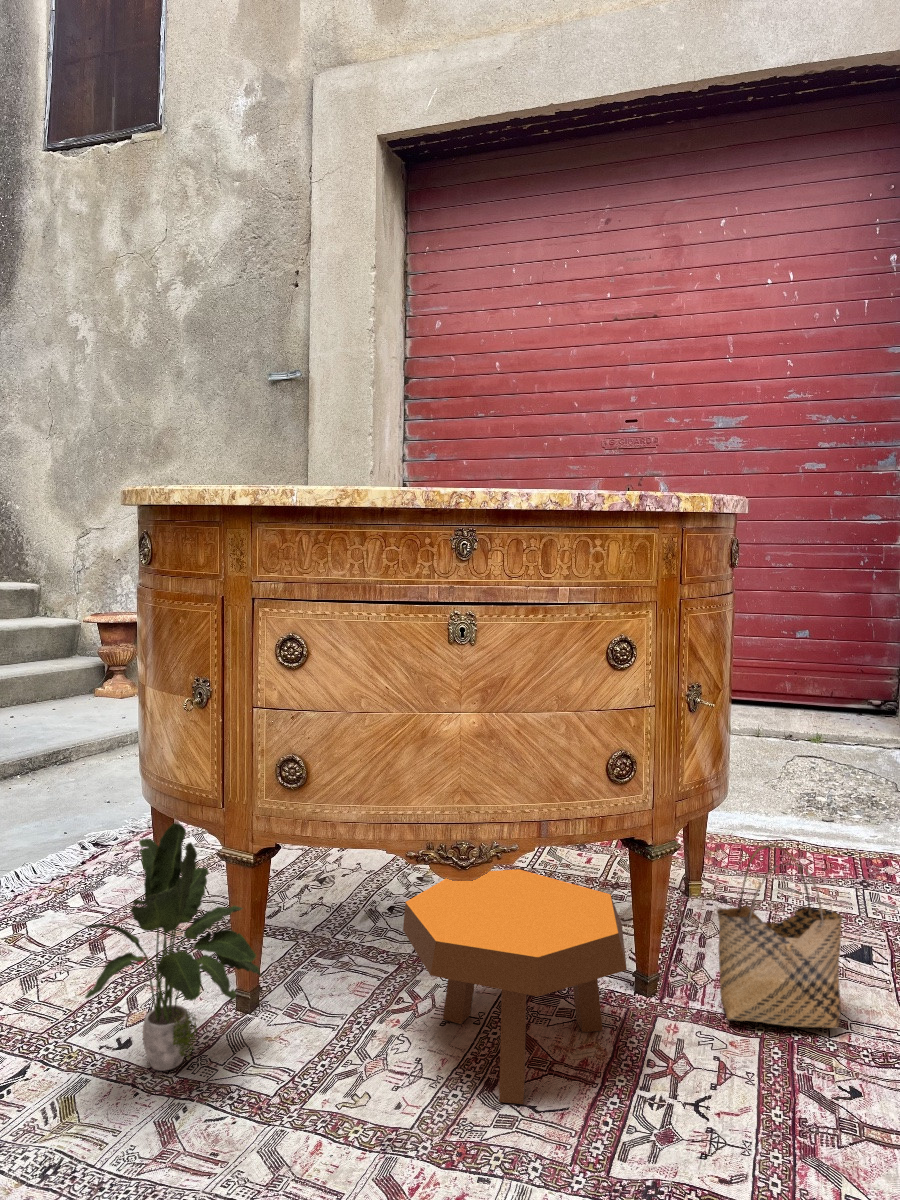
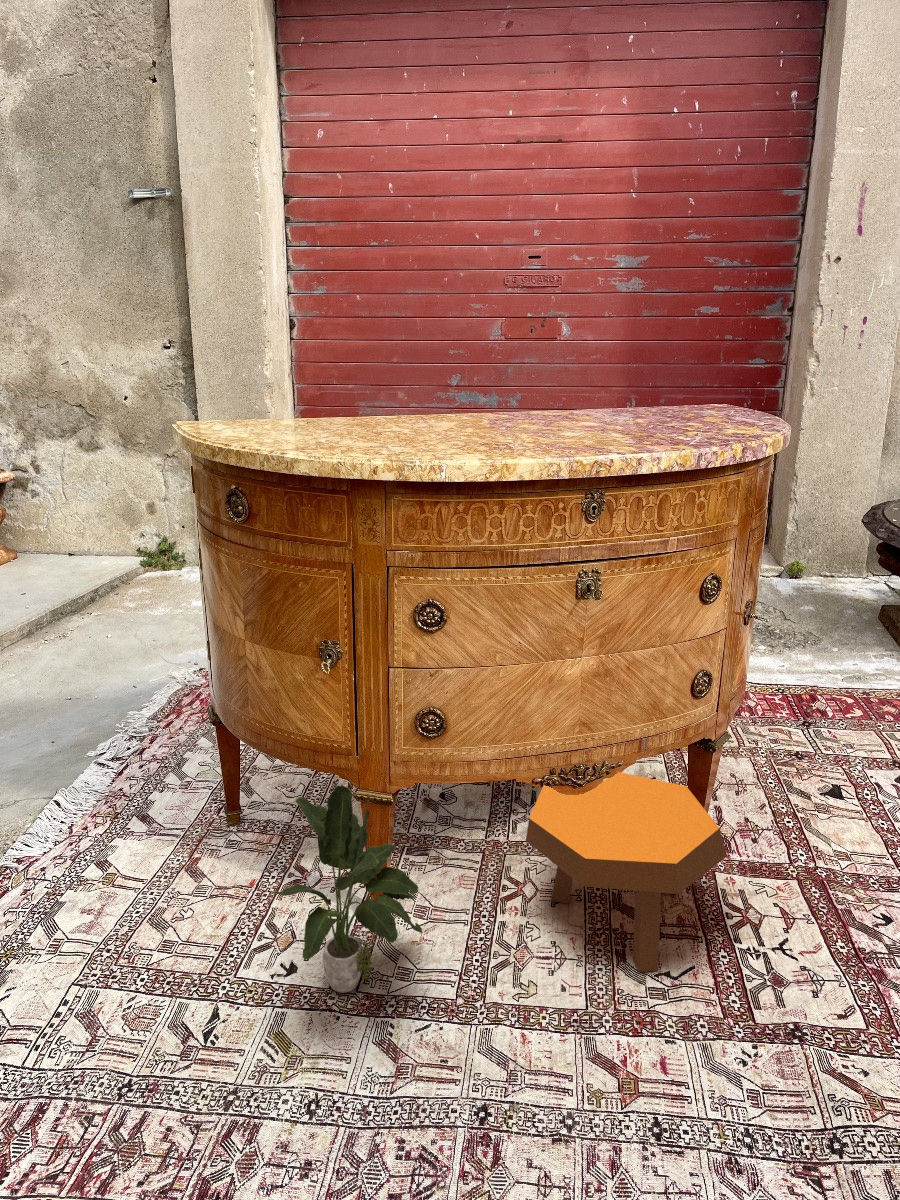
woven basket: present [717,844,842,1028] -> none [757,727,856,868]

